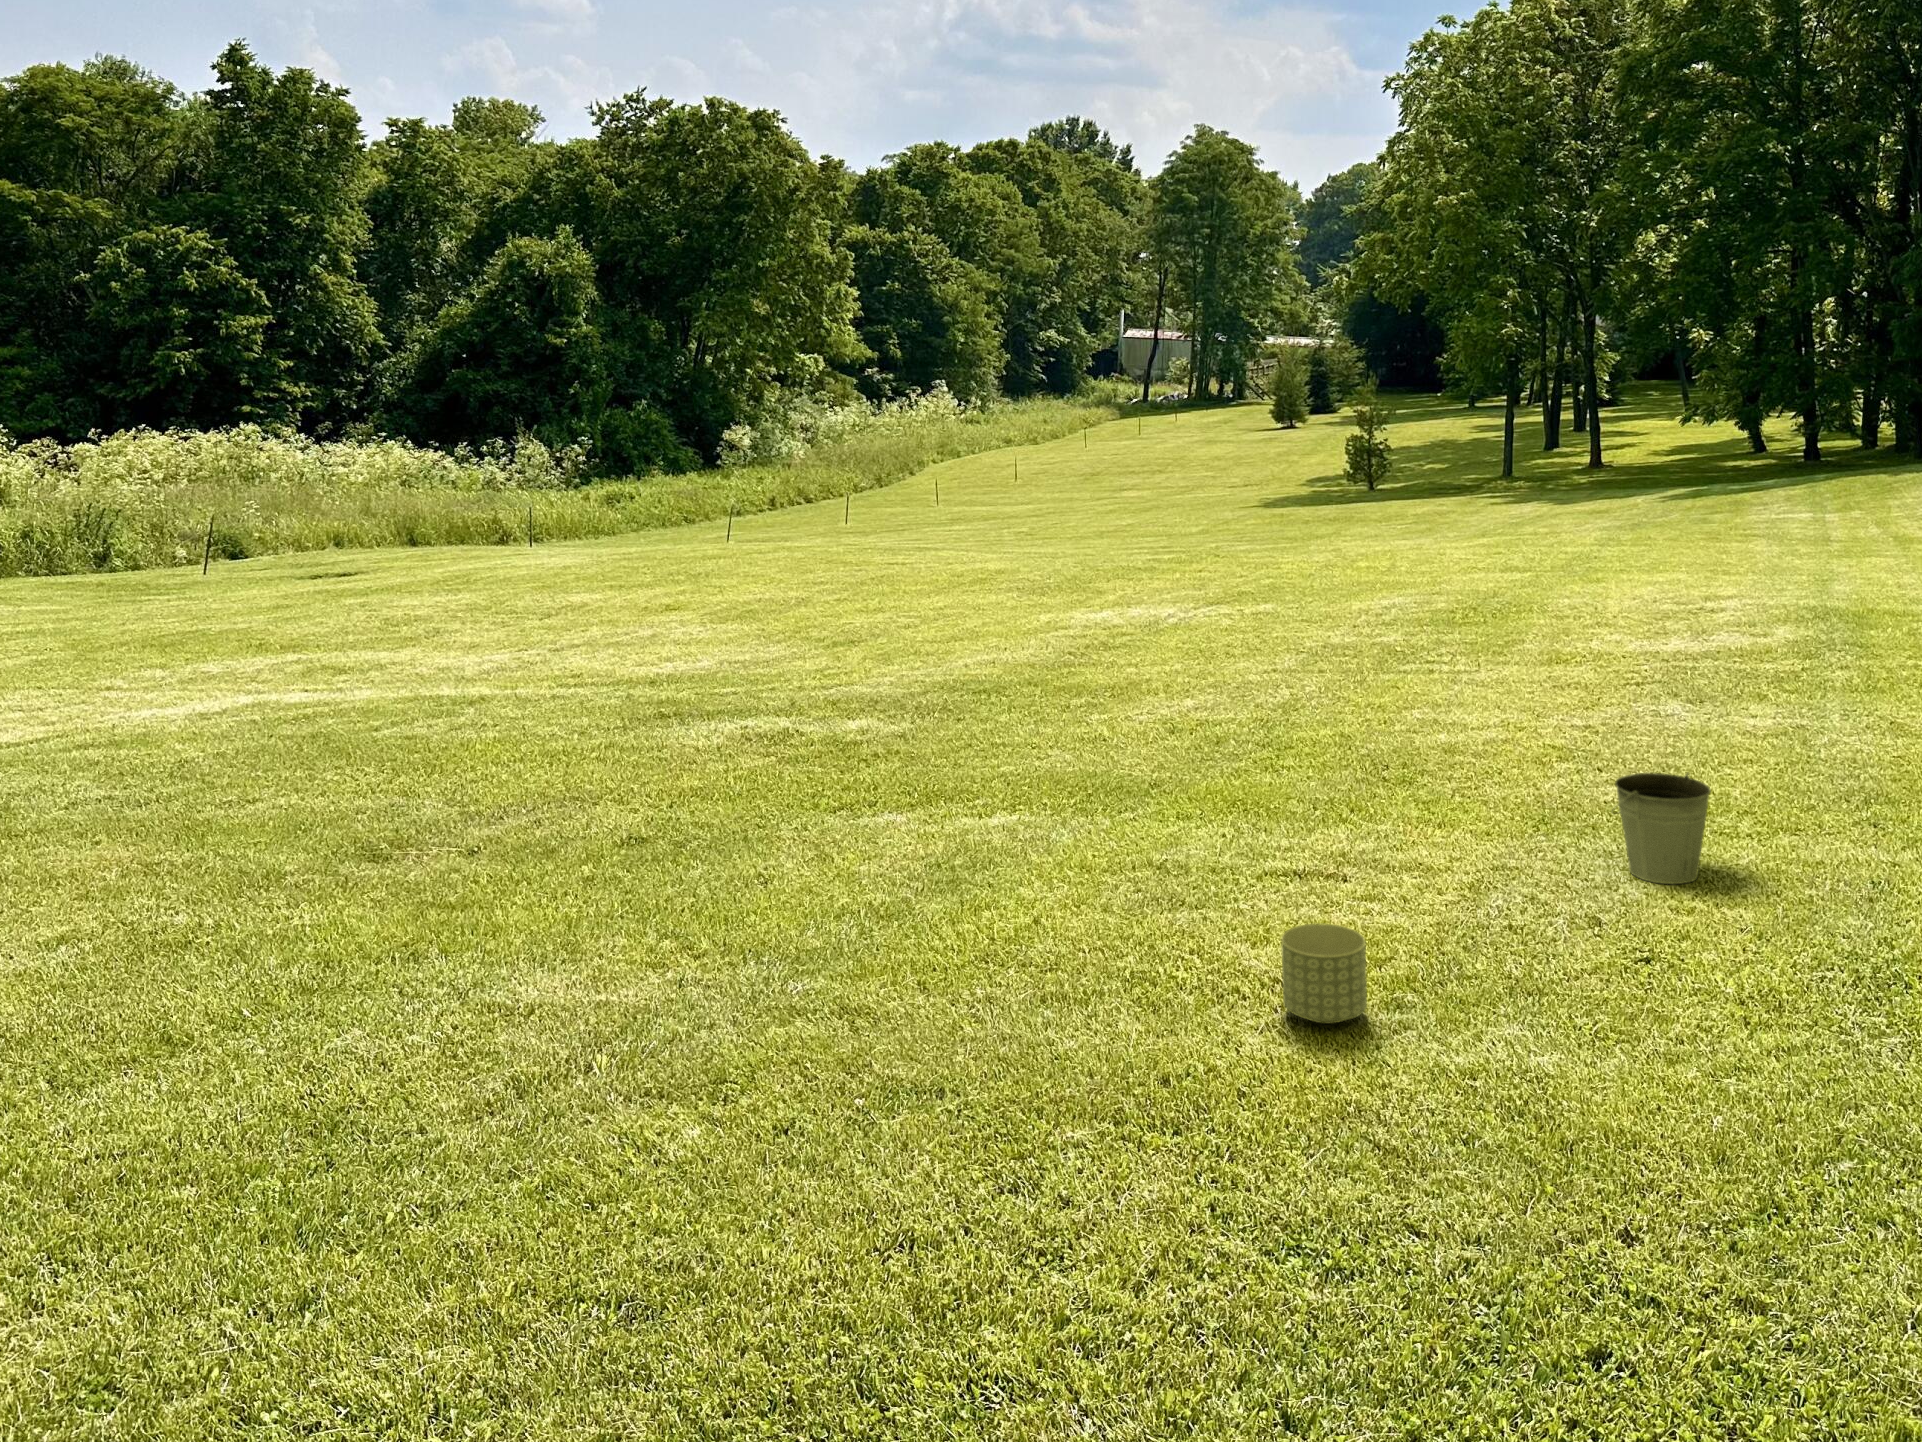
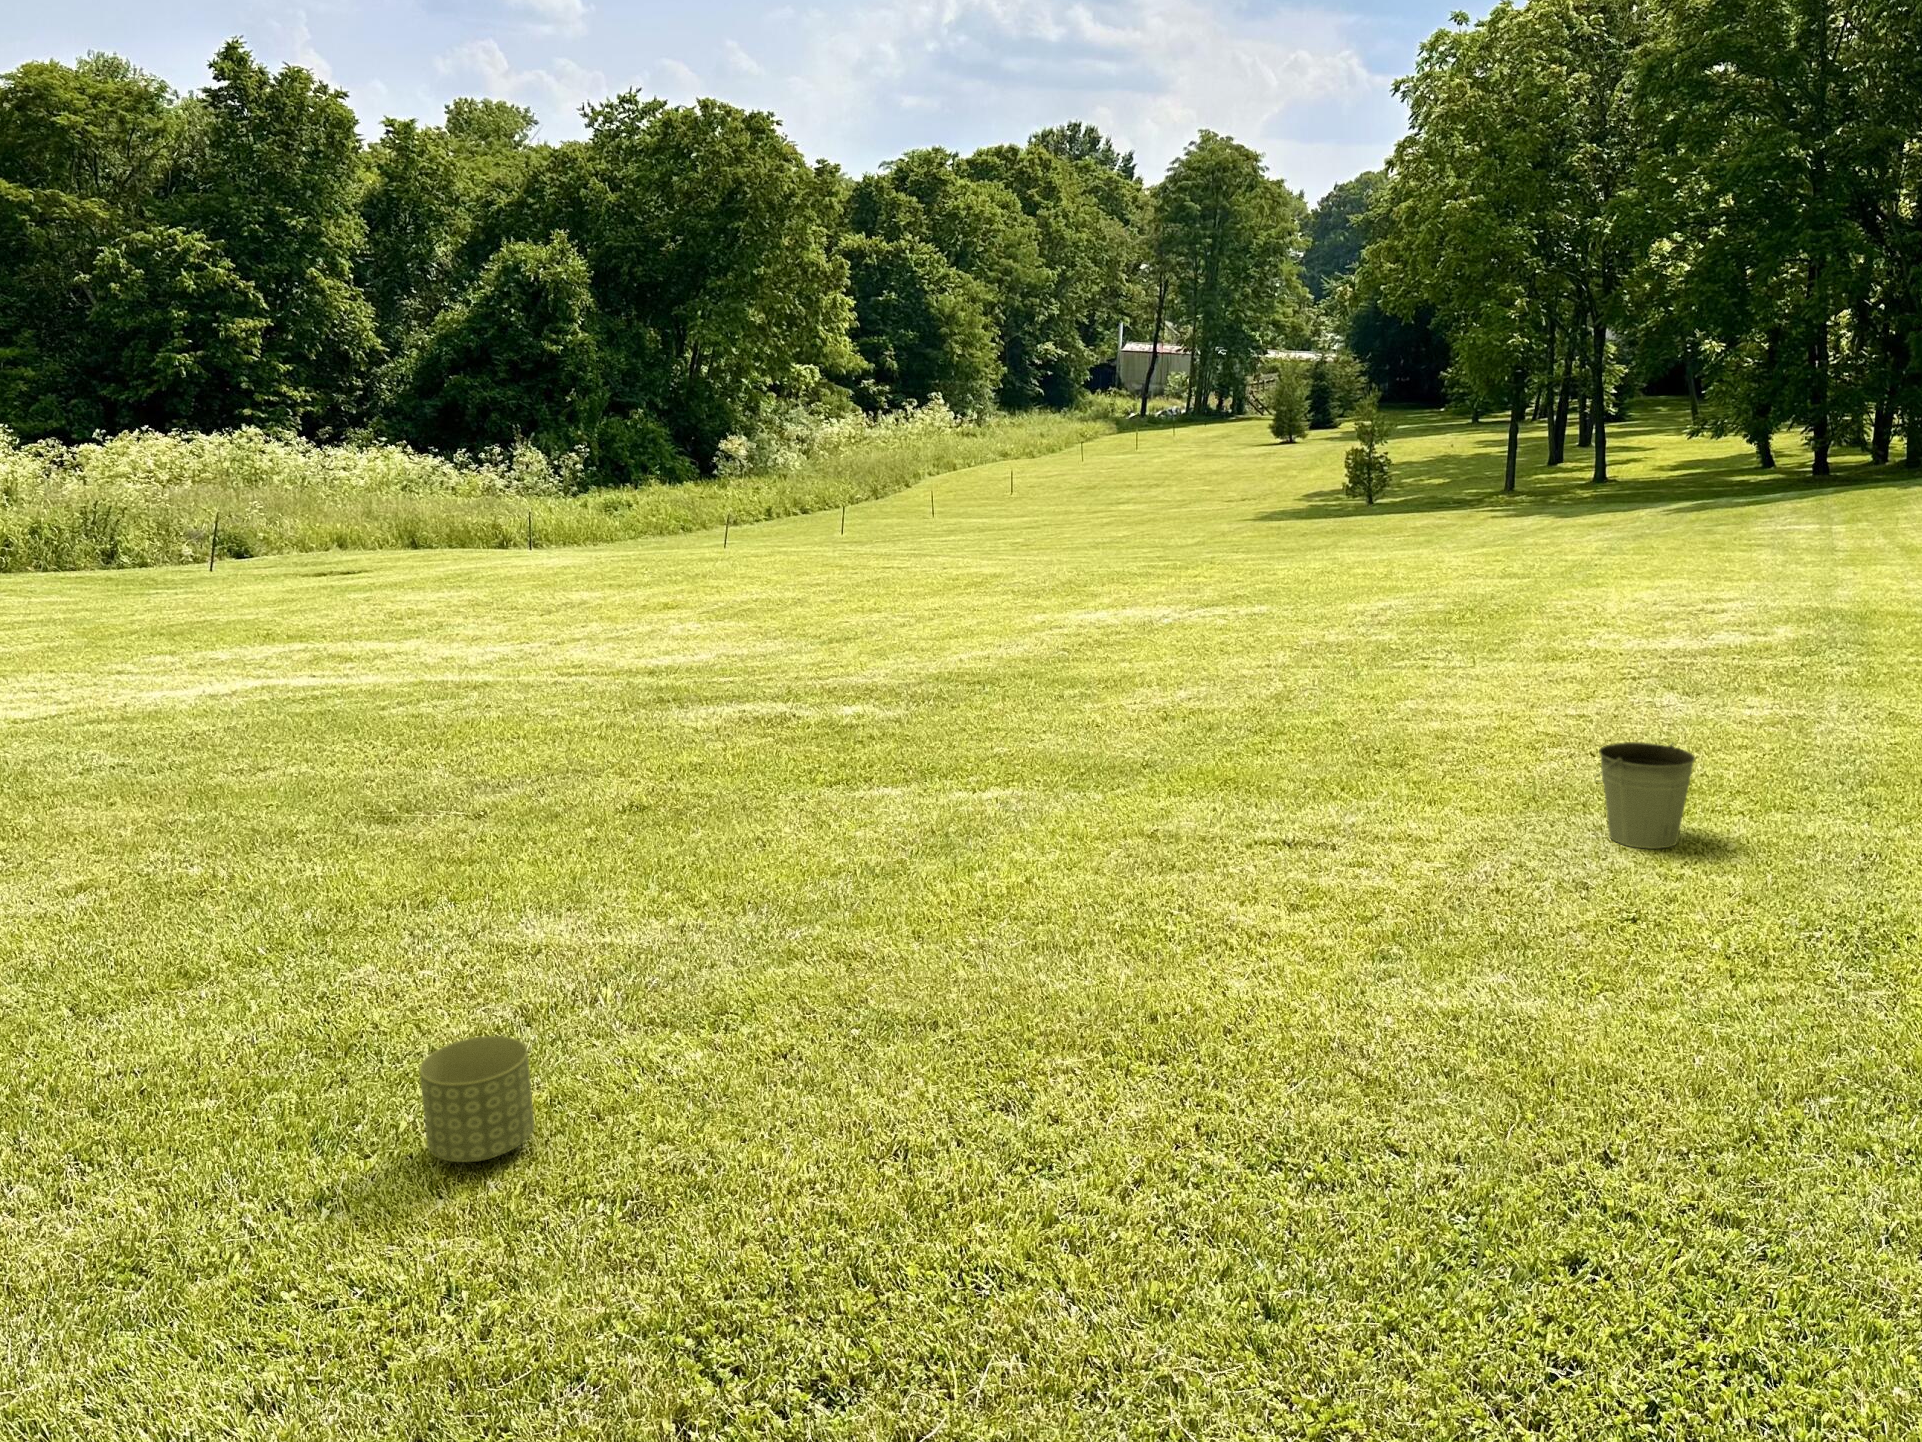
planter: present [1281,923,1367,1024] -> present [420,1036,534,1162]

